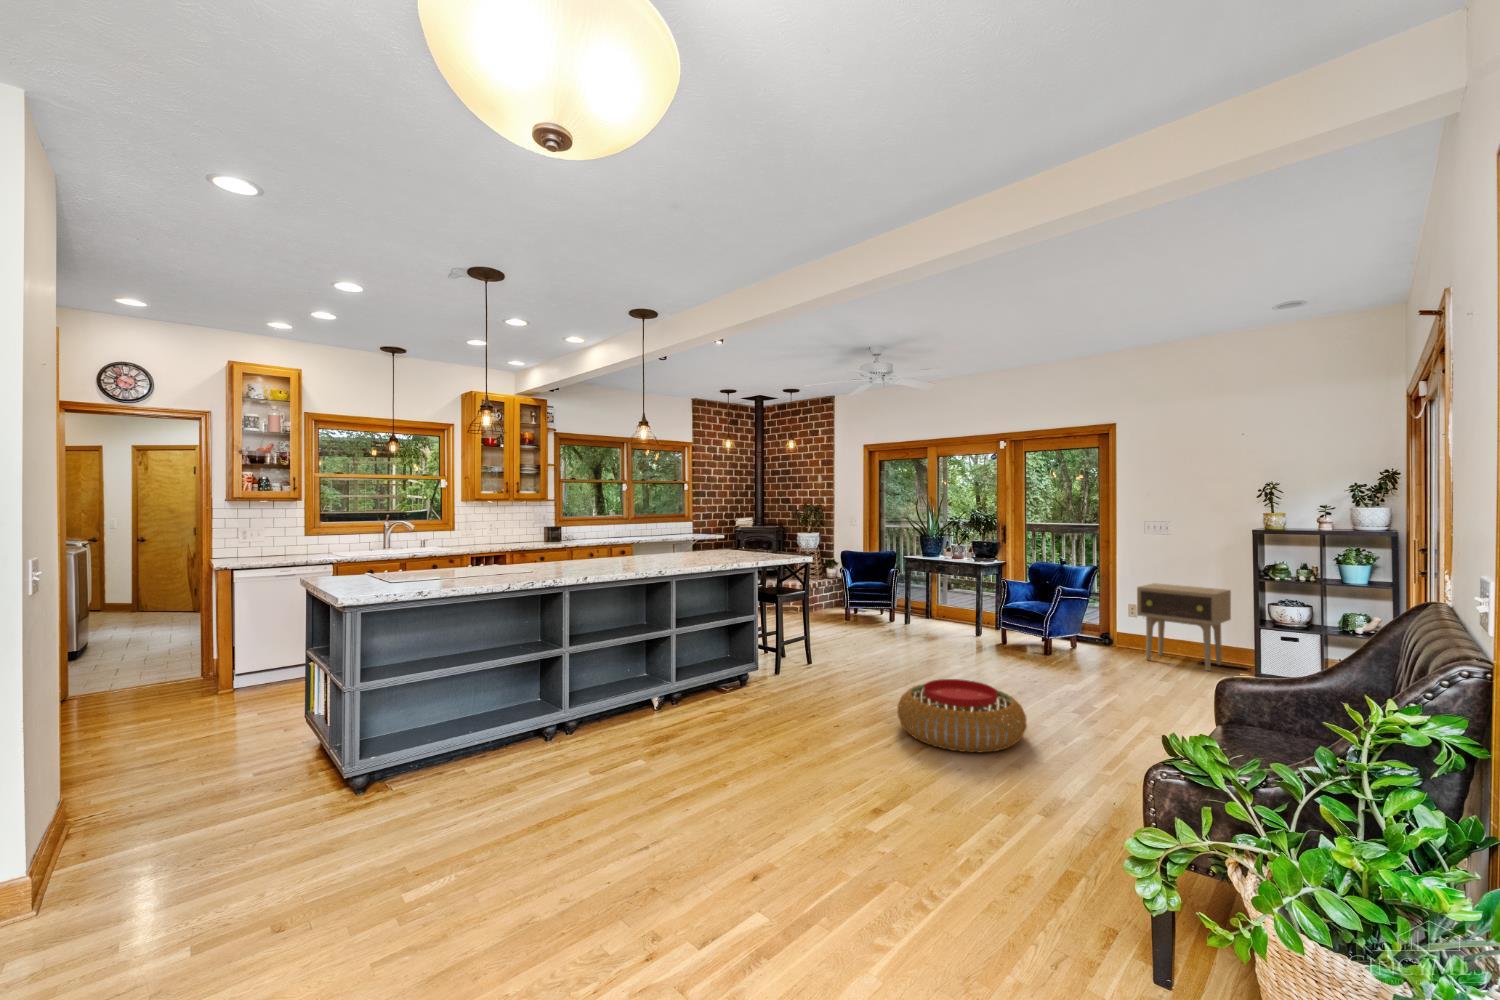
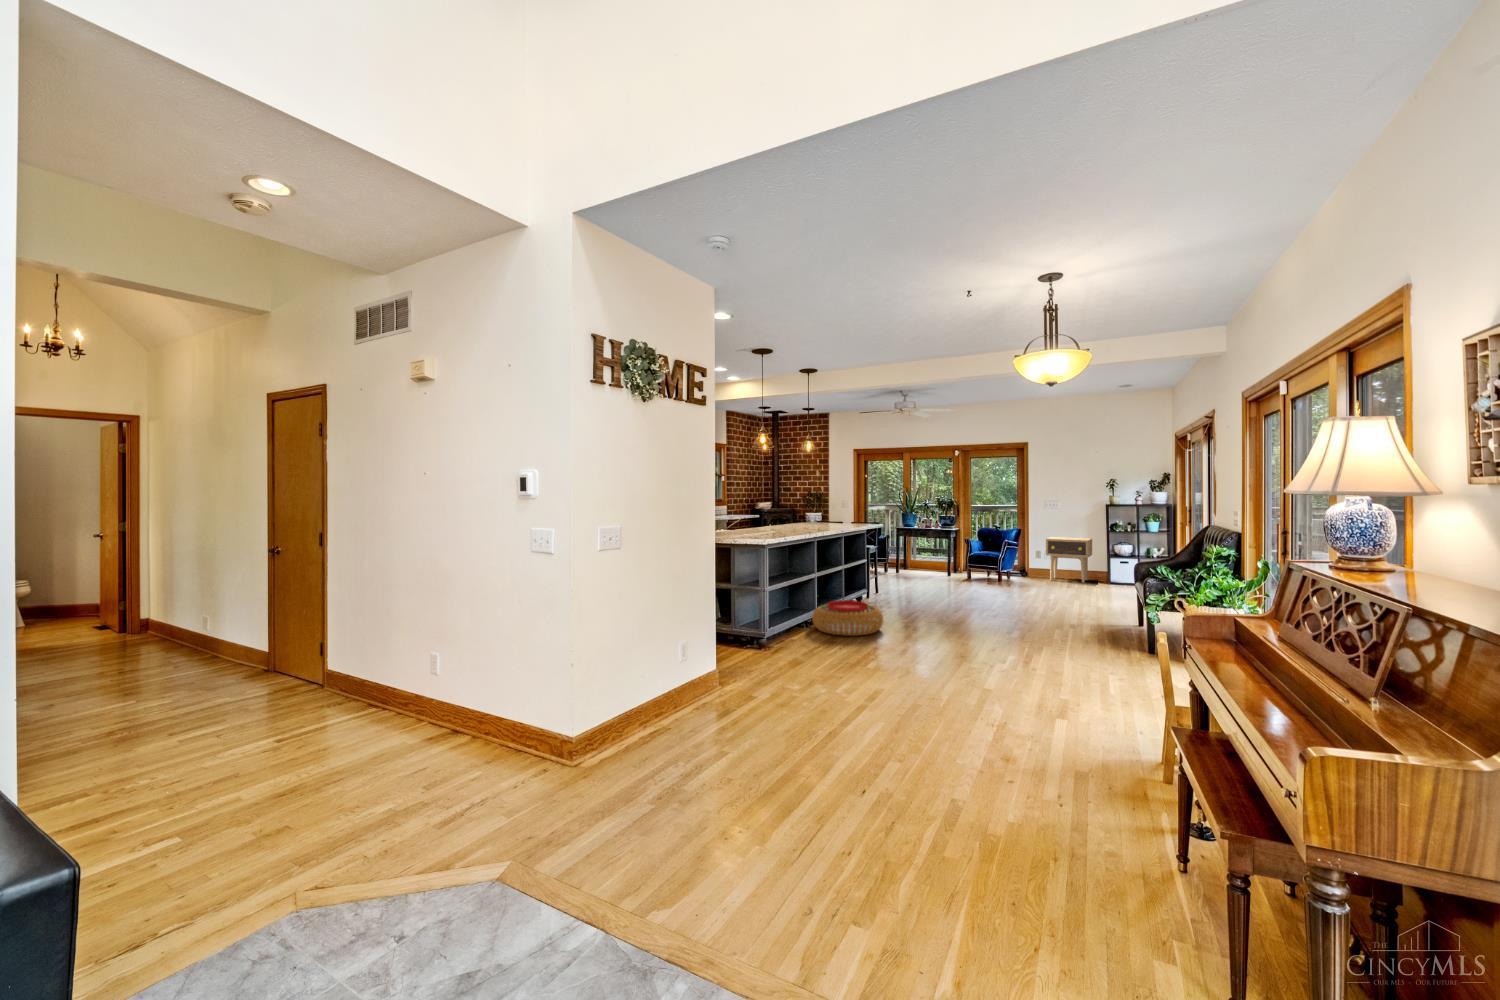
pouf: present [898,679,1027,752] -> present [812,600,883,636]

